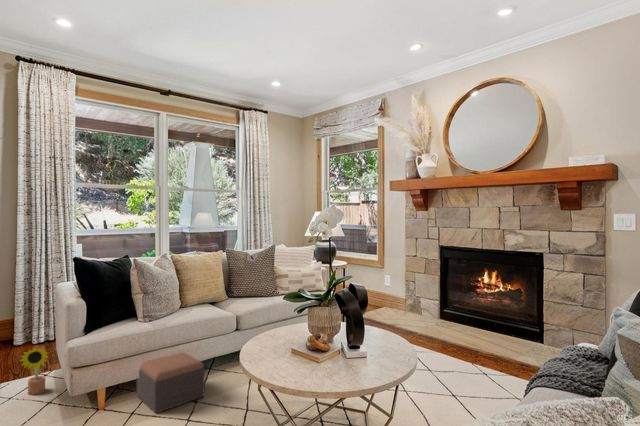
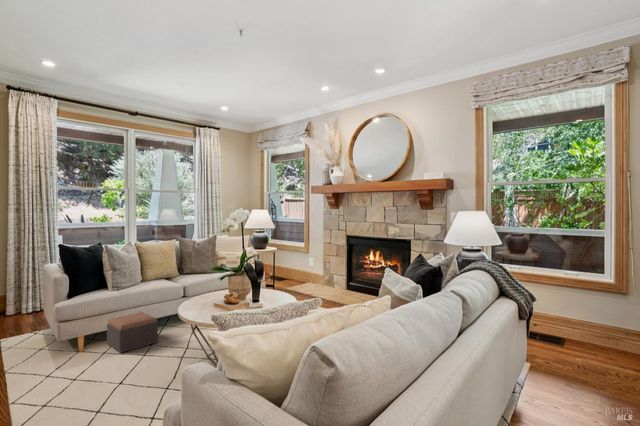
decorative plant: present [20,348,48,395] -> none [15,311,39,346]

